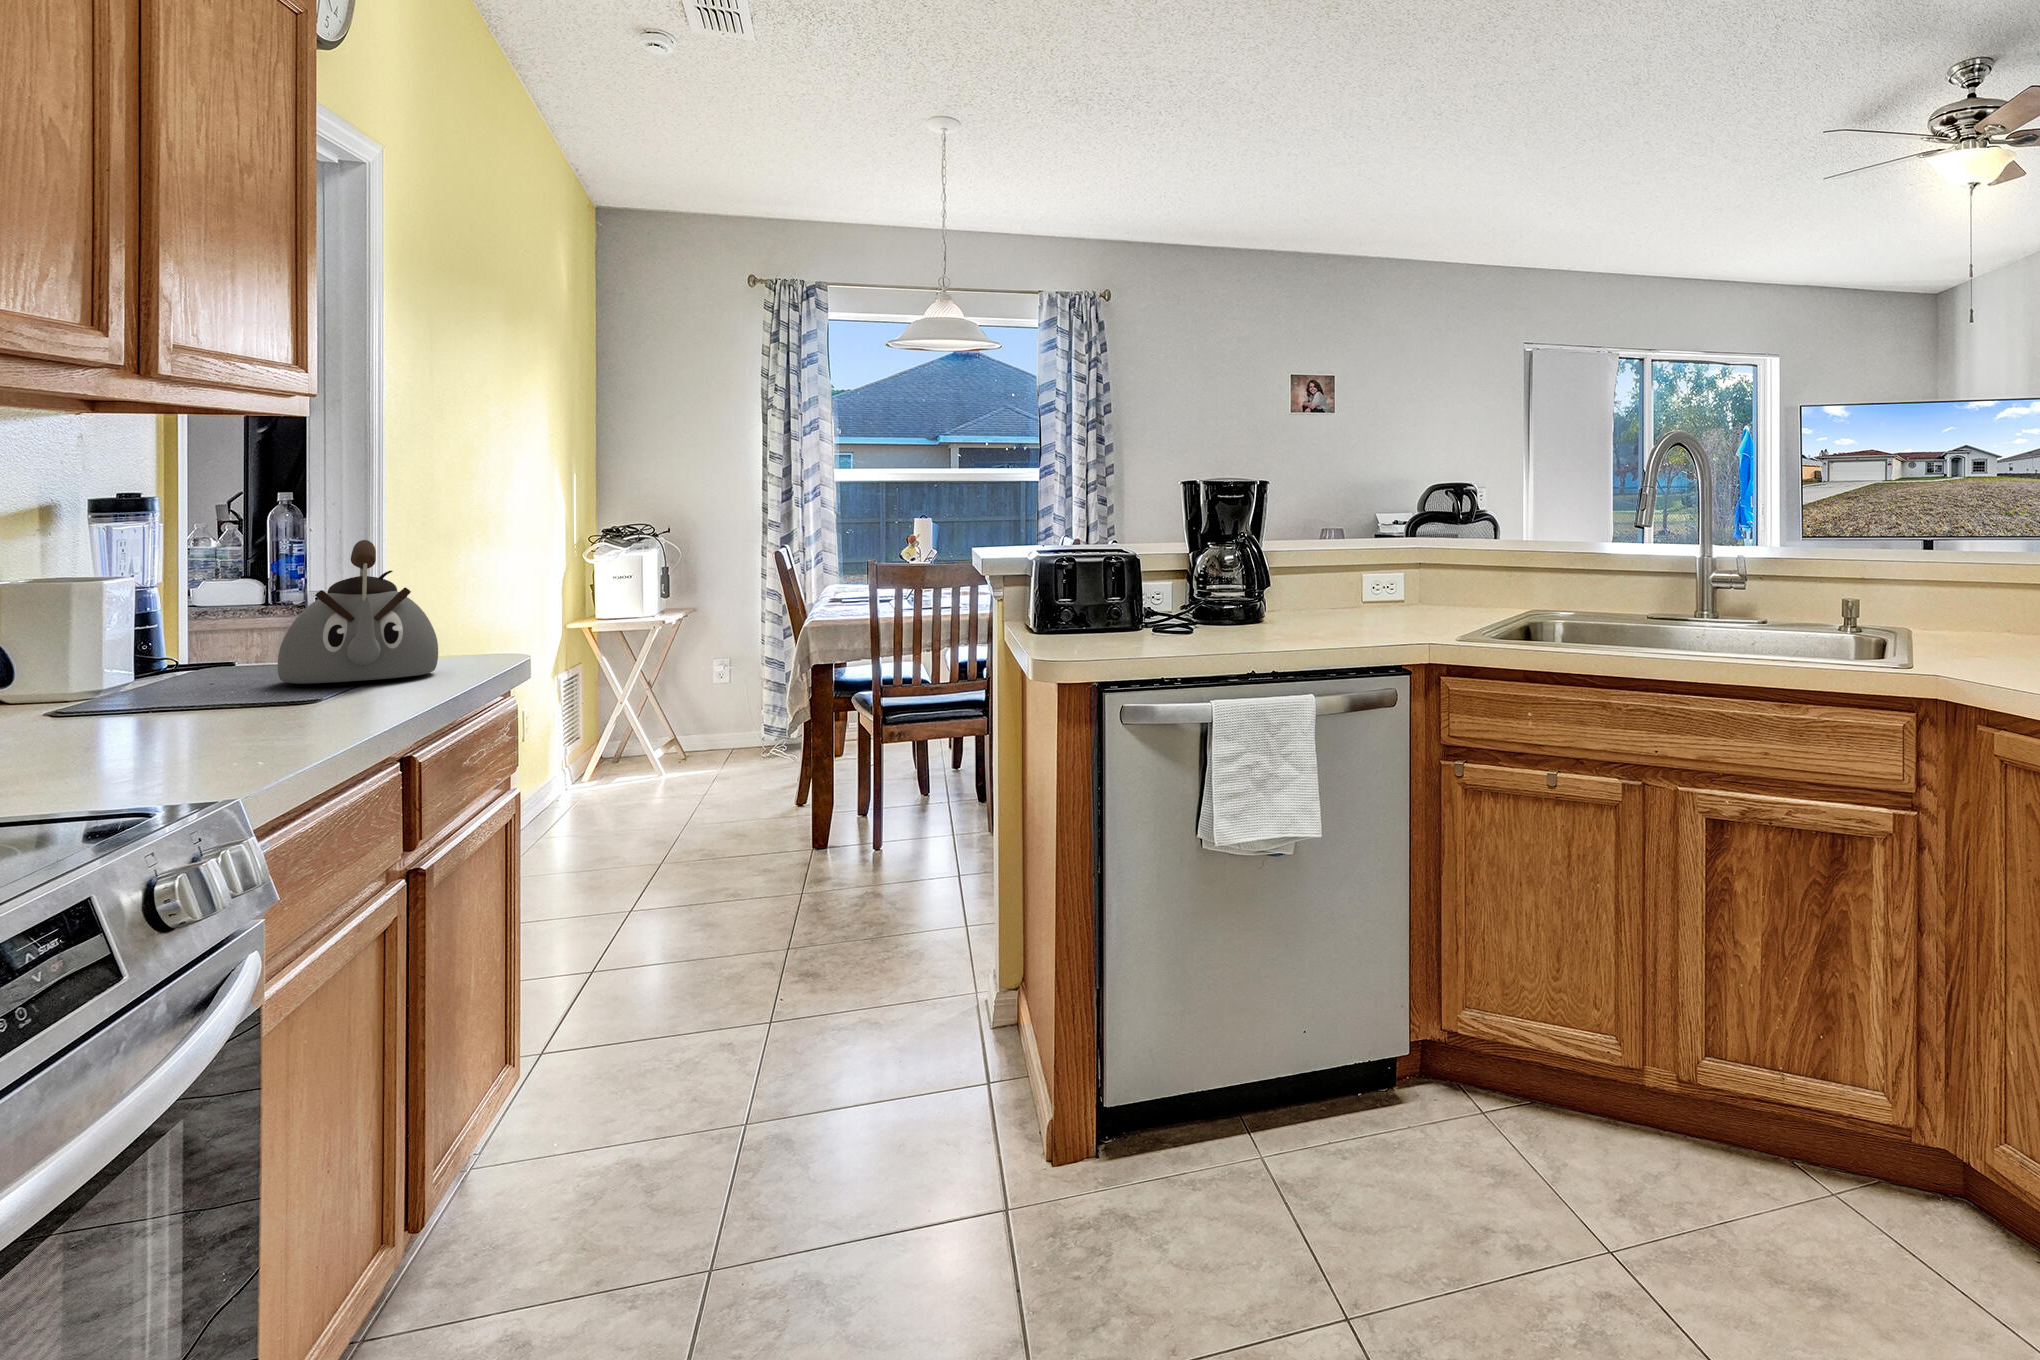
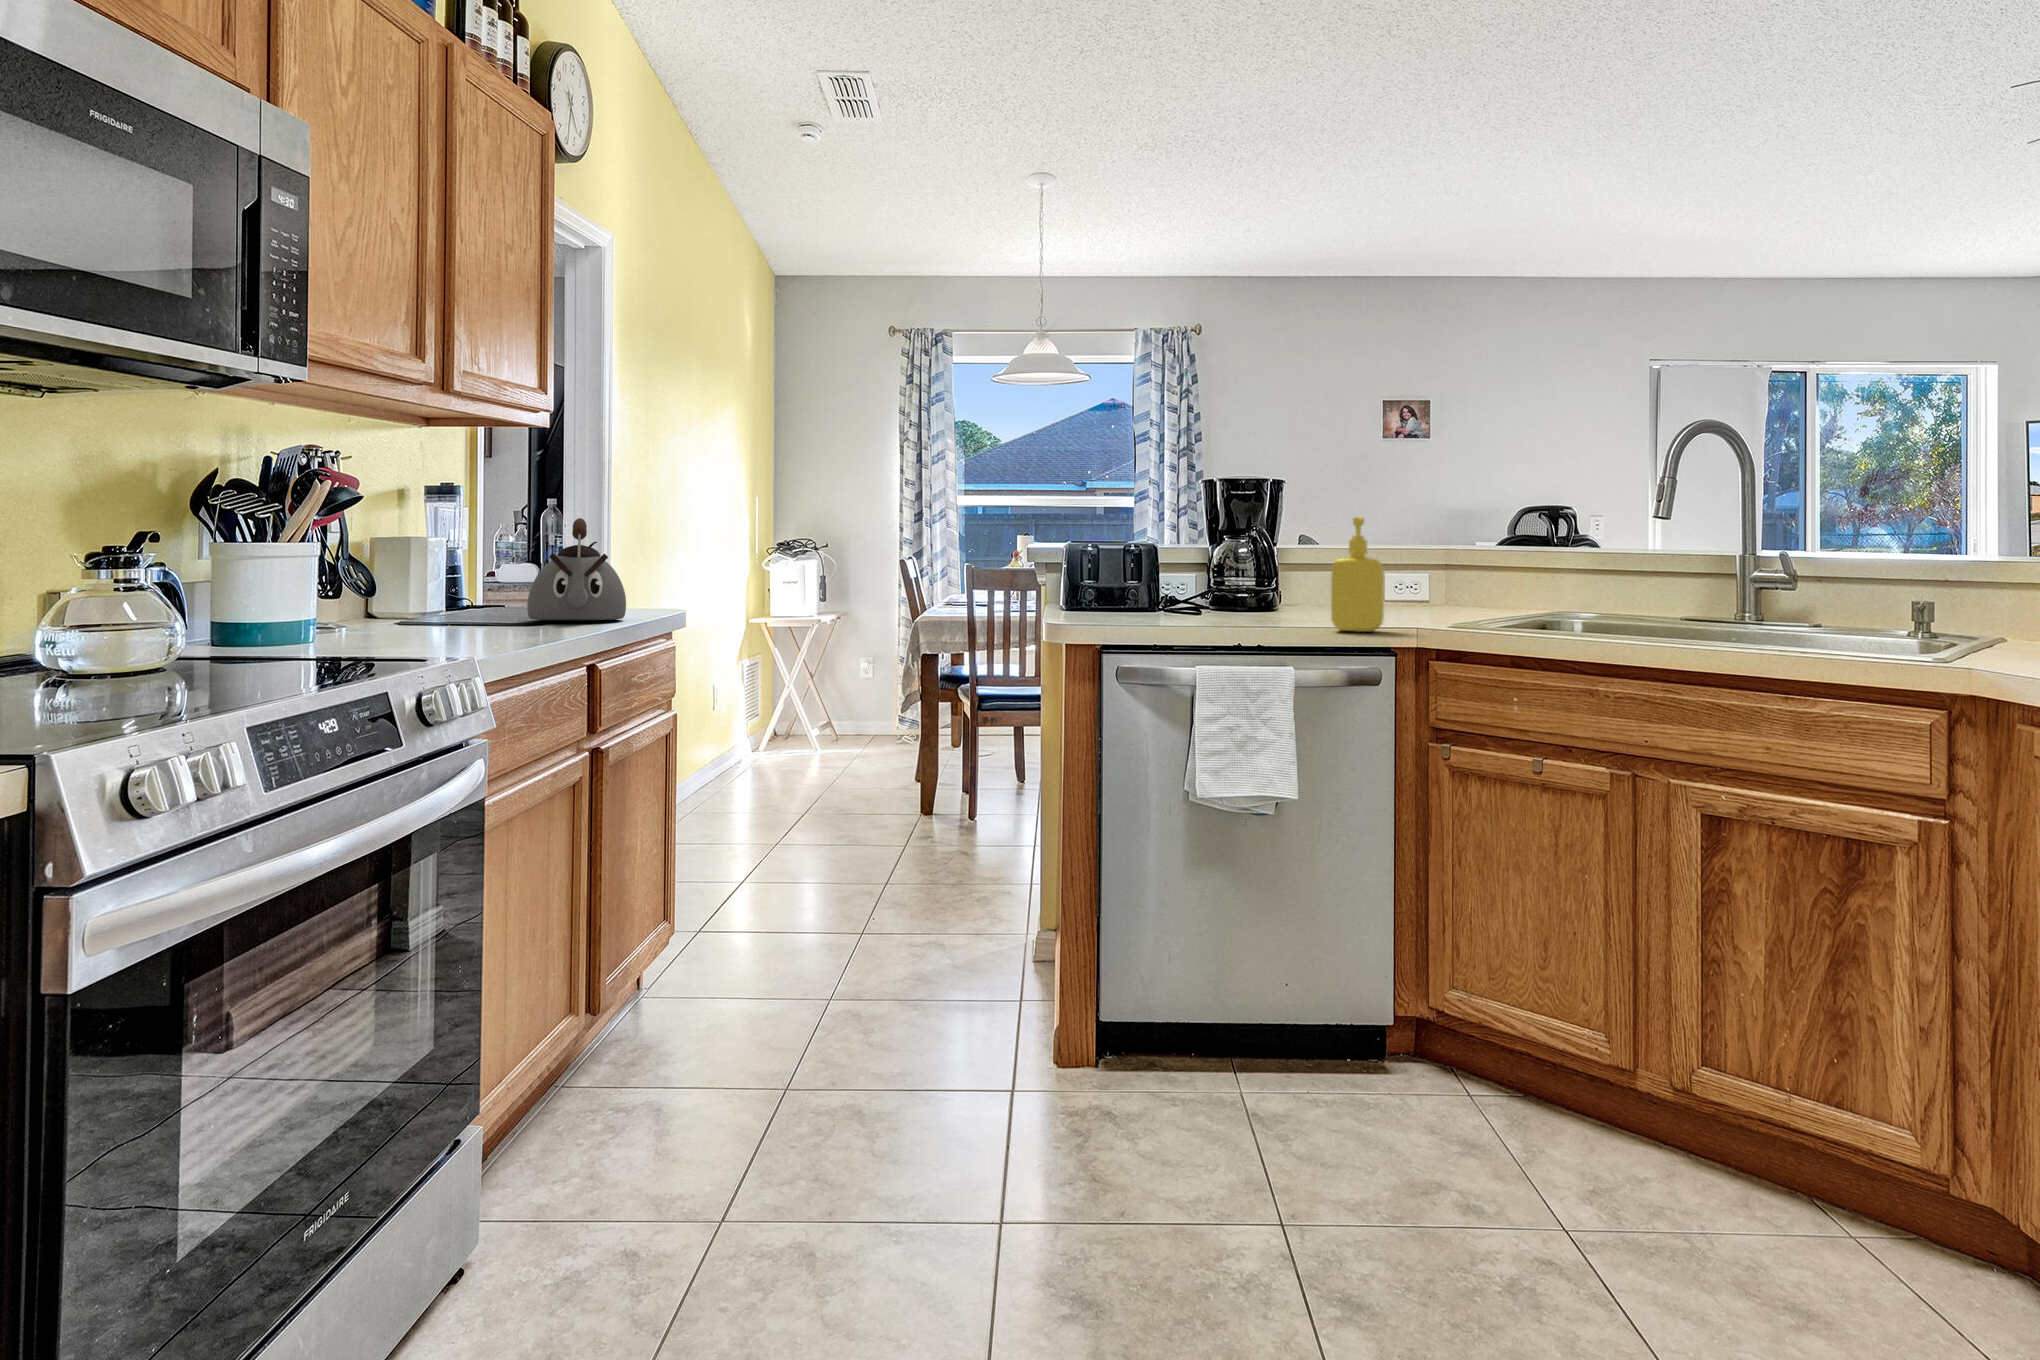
soap dispenser: none [1332,523,1384,643] -> present [1331,517,1384,632]

